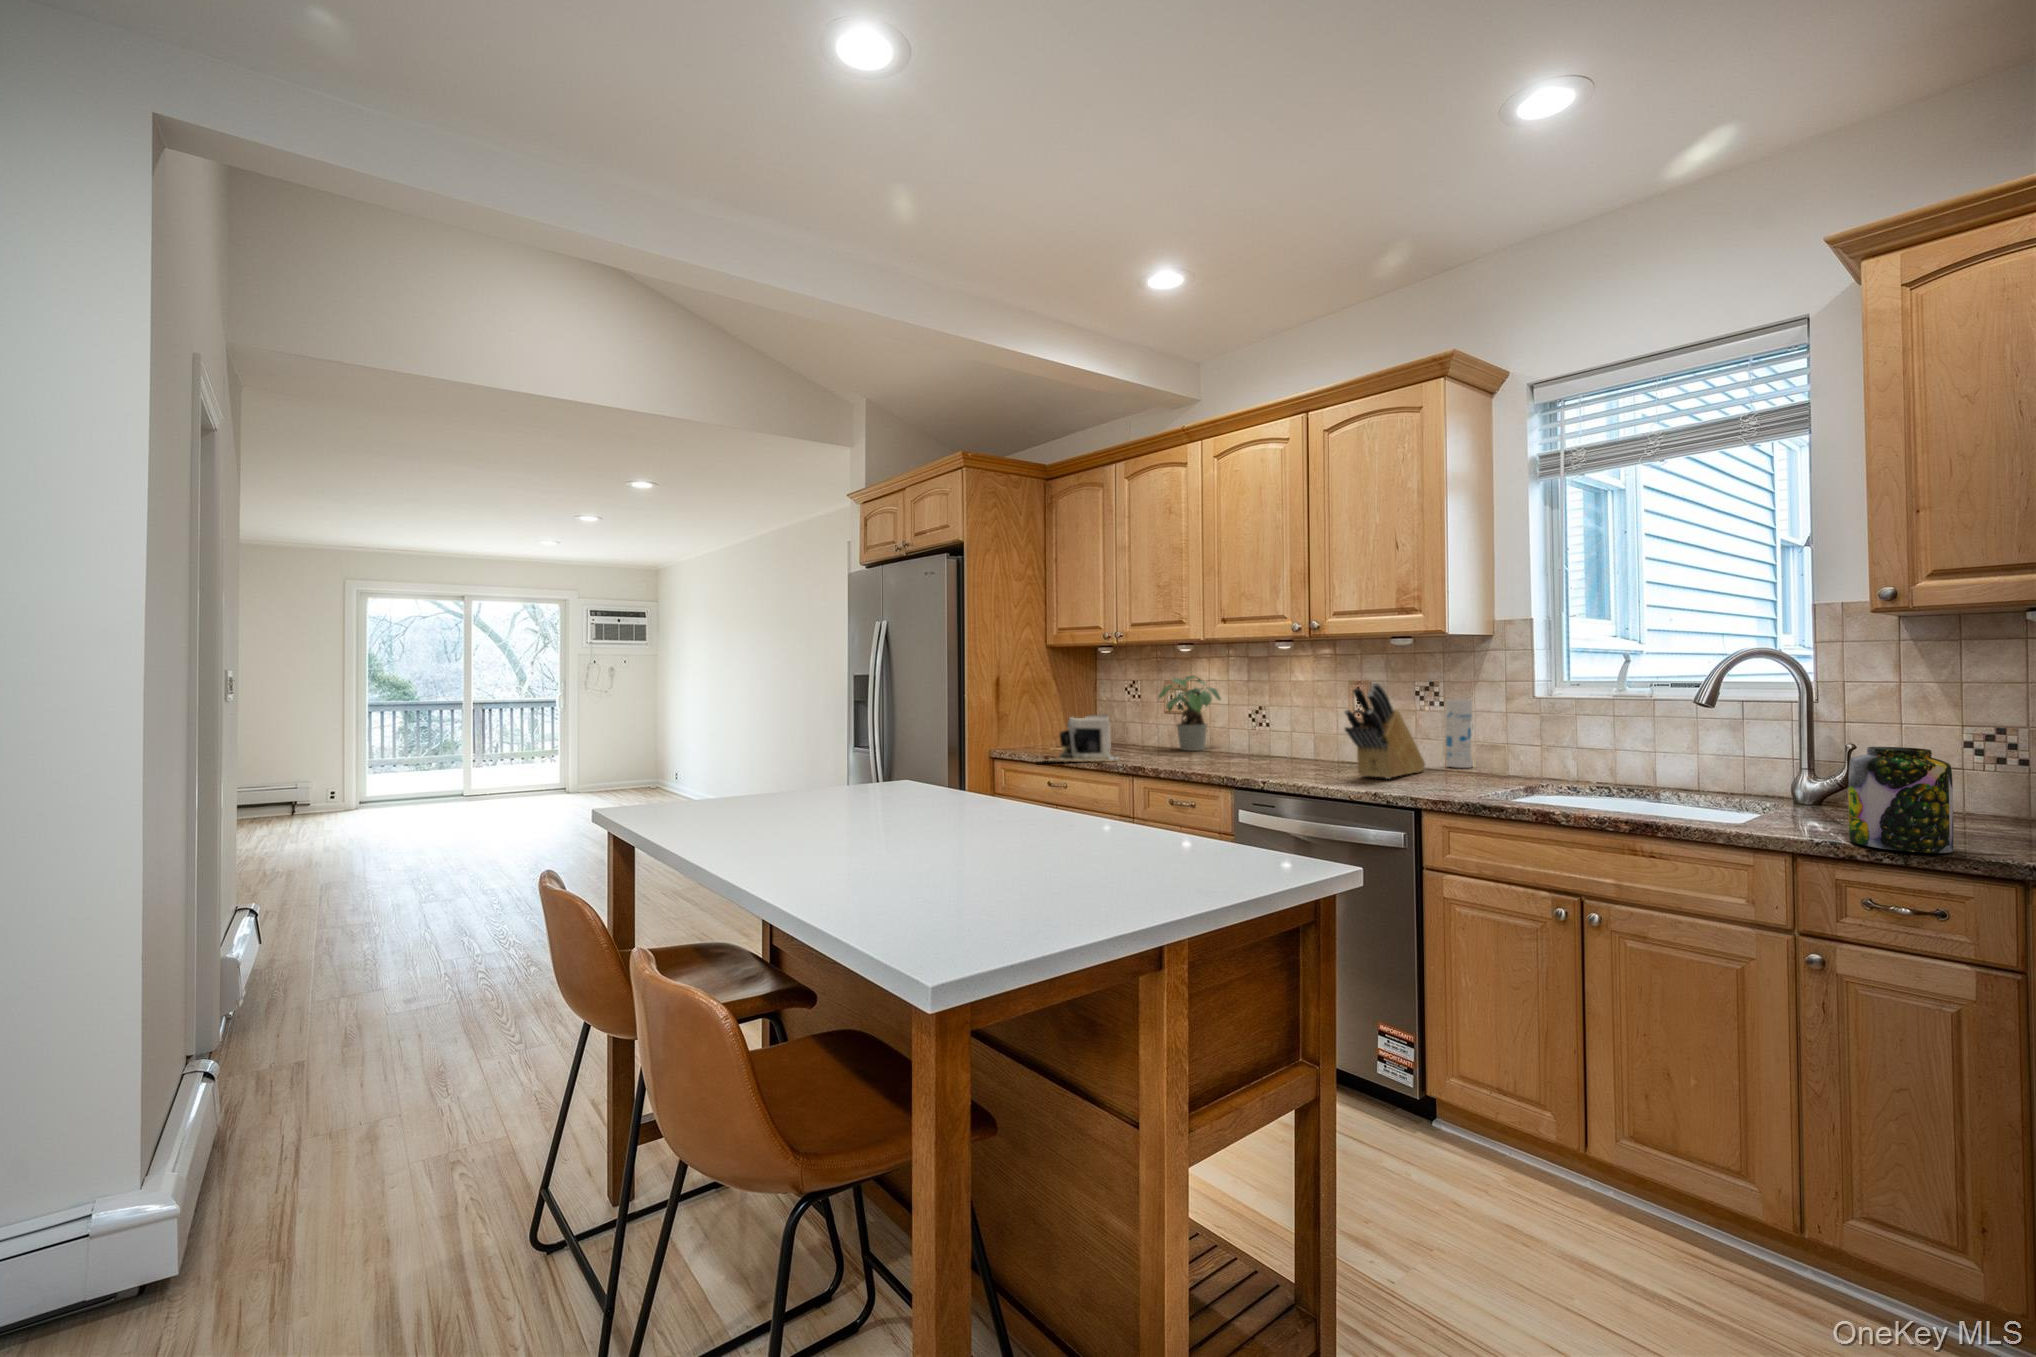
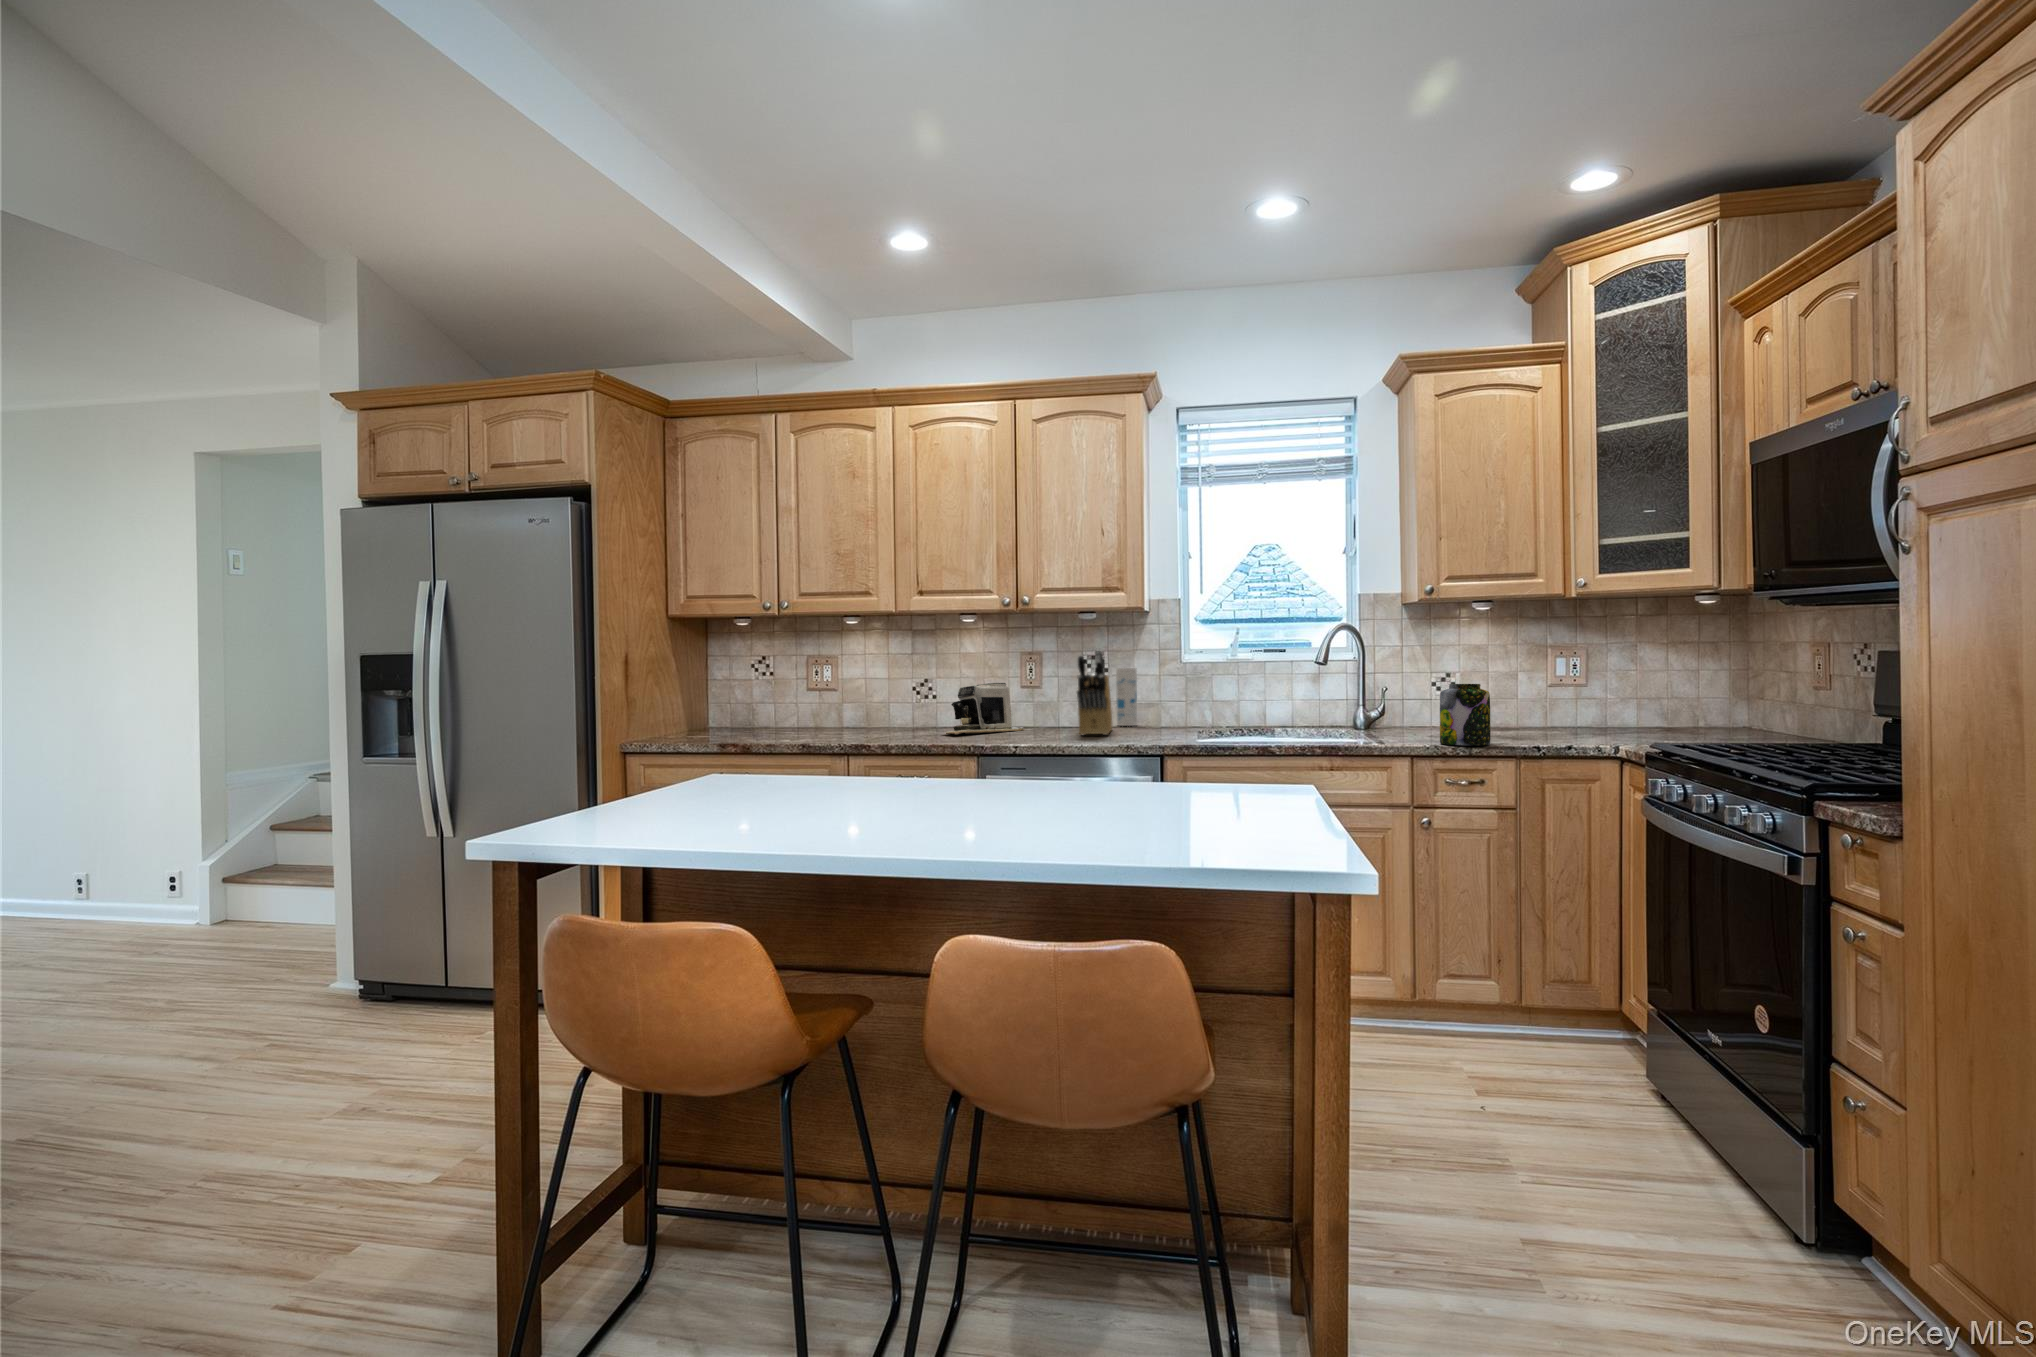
potted plant: present [1158,675,1221,751] -> none [825,649,886,728]
coffee maker: present [1038,715,1119,762] -> present [947,683,1025,734]

